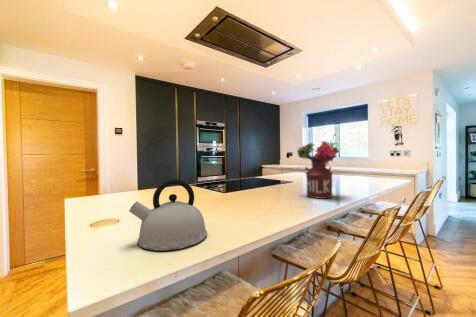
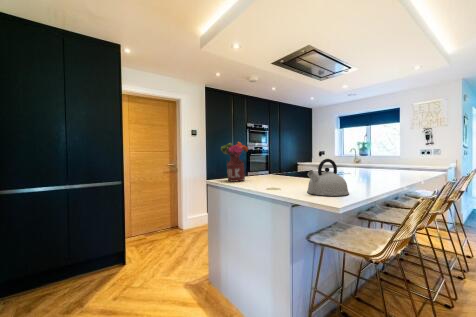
flower arrangement: present [297,141,339,199] -> present [221,142,248,182]

